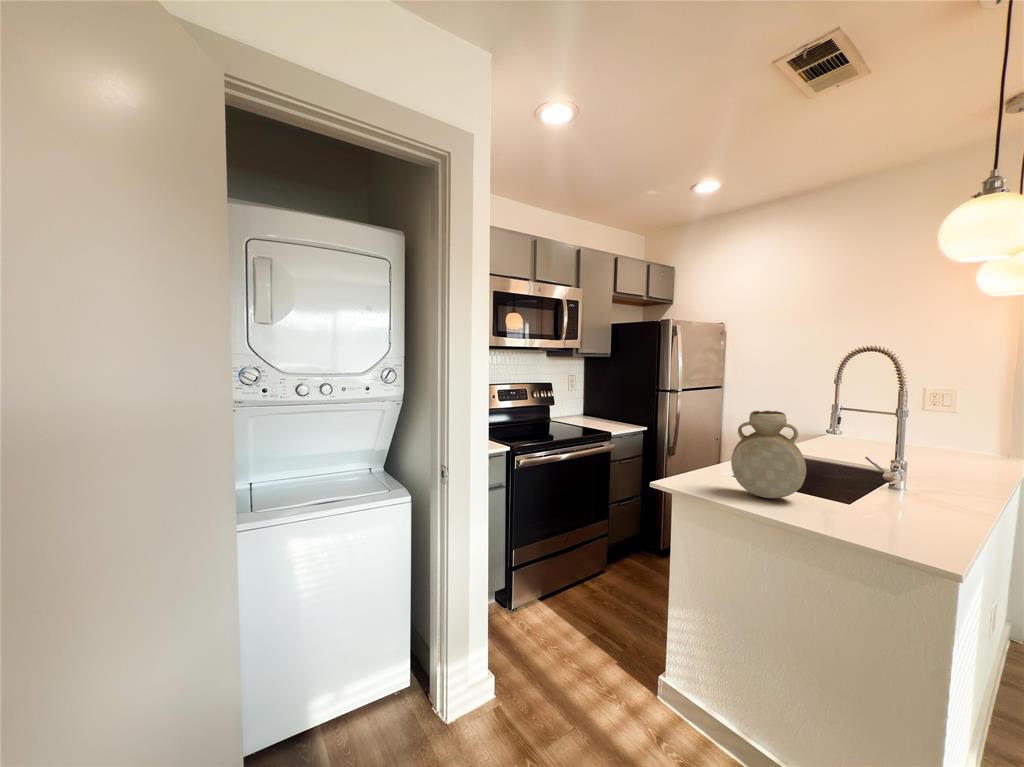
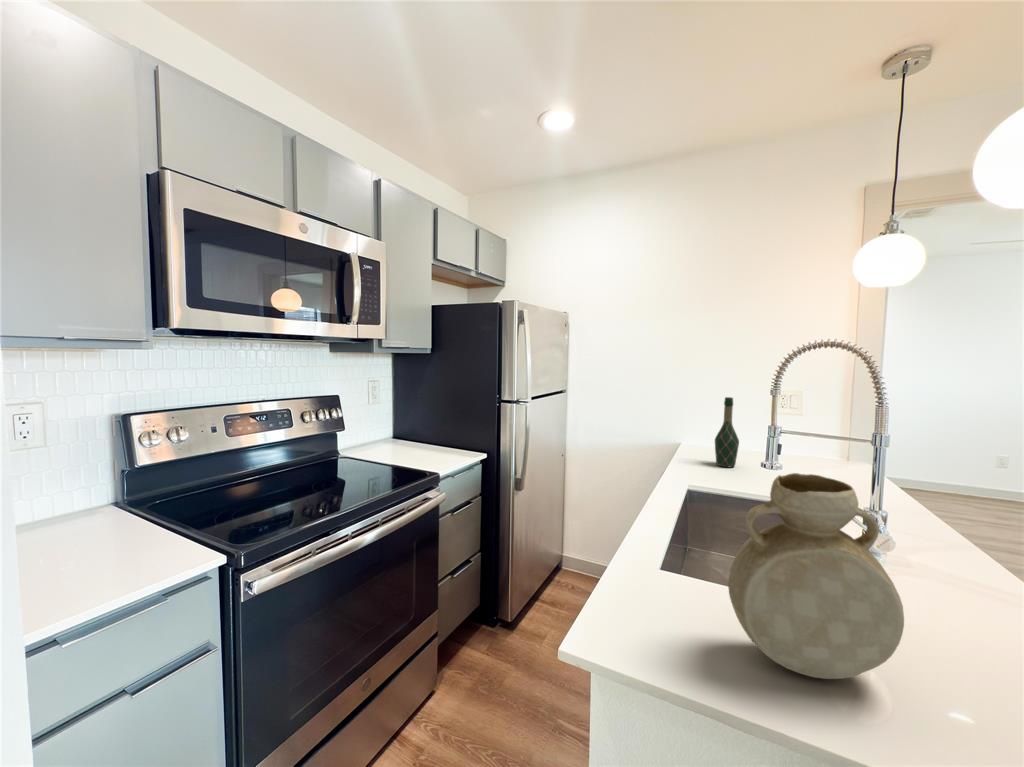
wine bottle: none [830,391,852,446] -> present [715,397,739,467]

